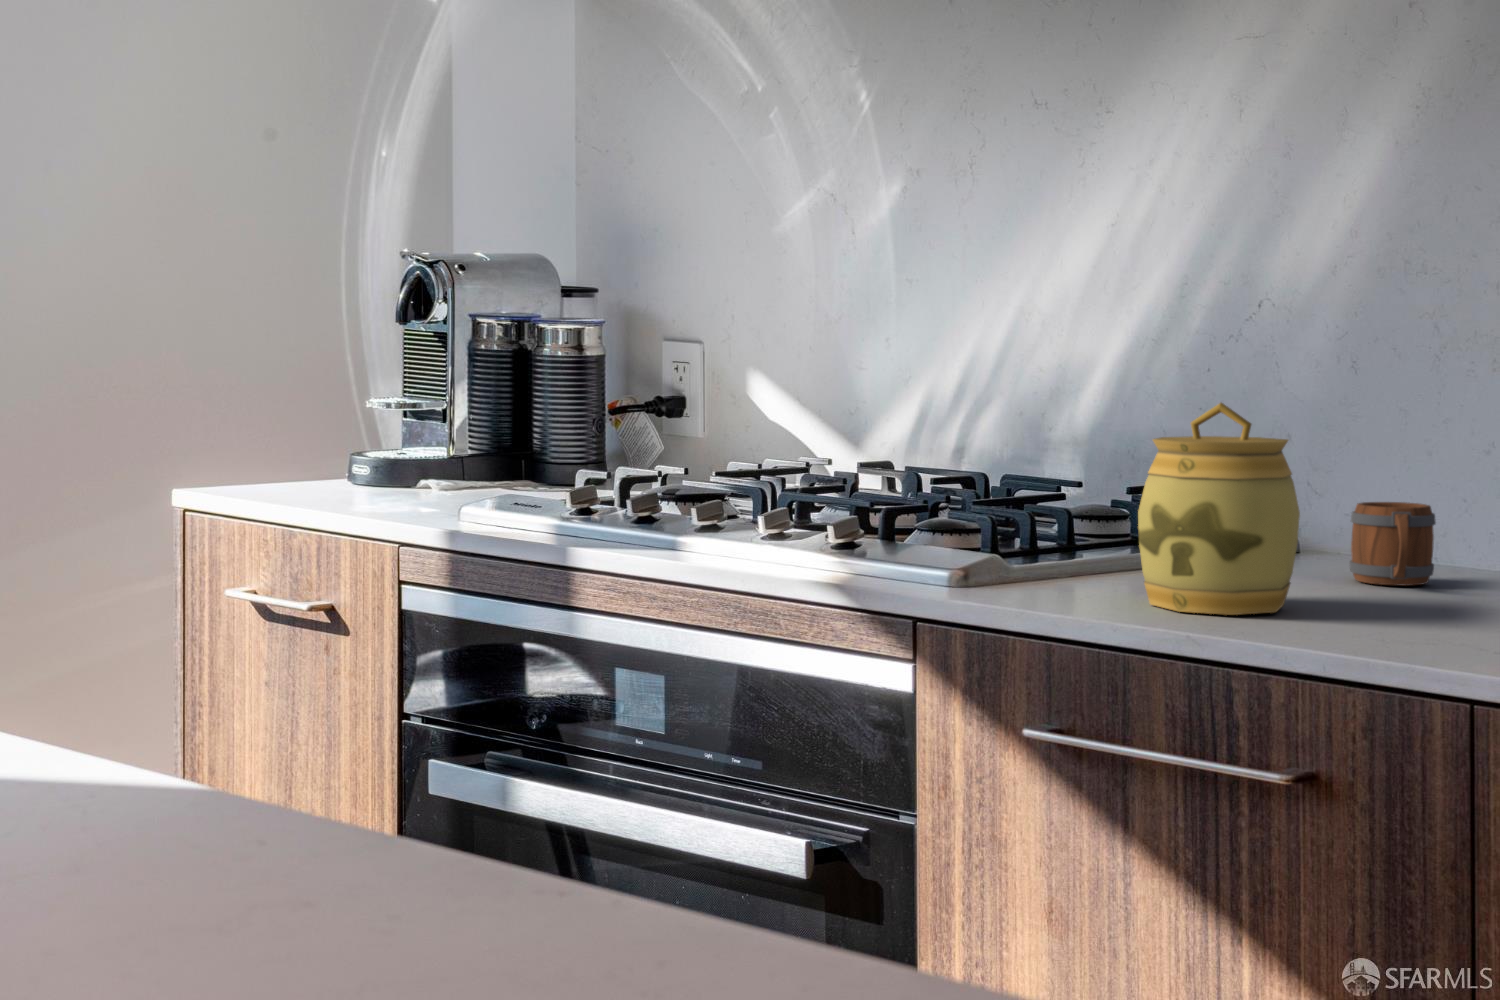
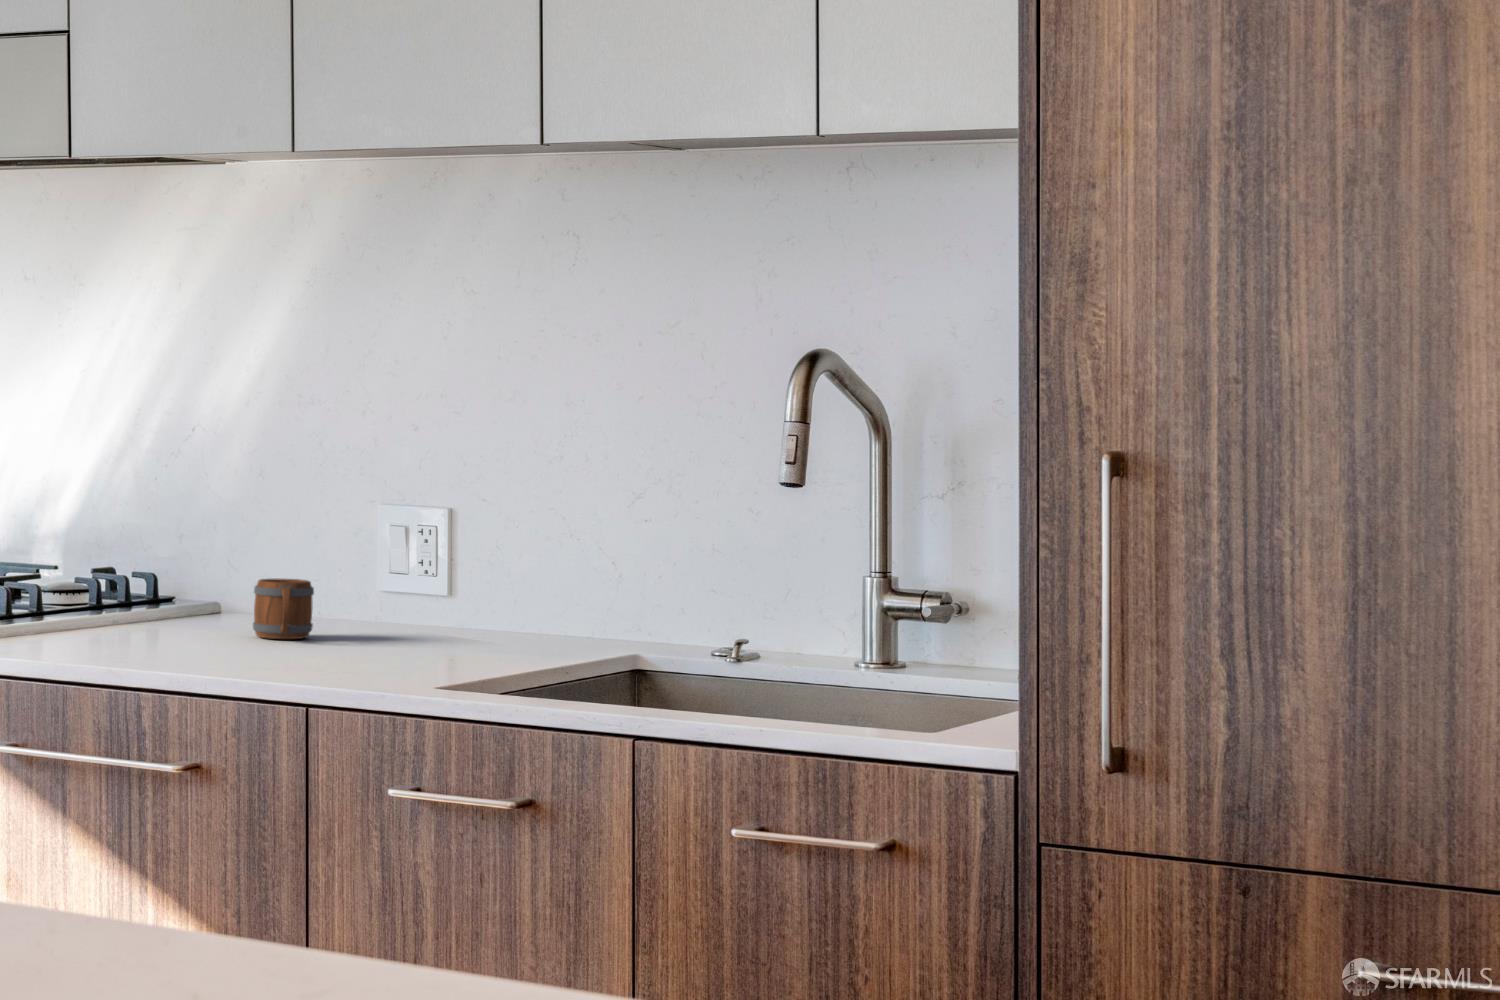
jar: present [1138,403,1300,615] -> none [83,505,204,659]

